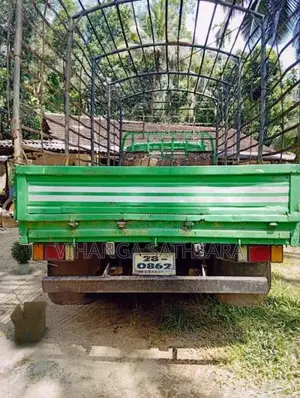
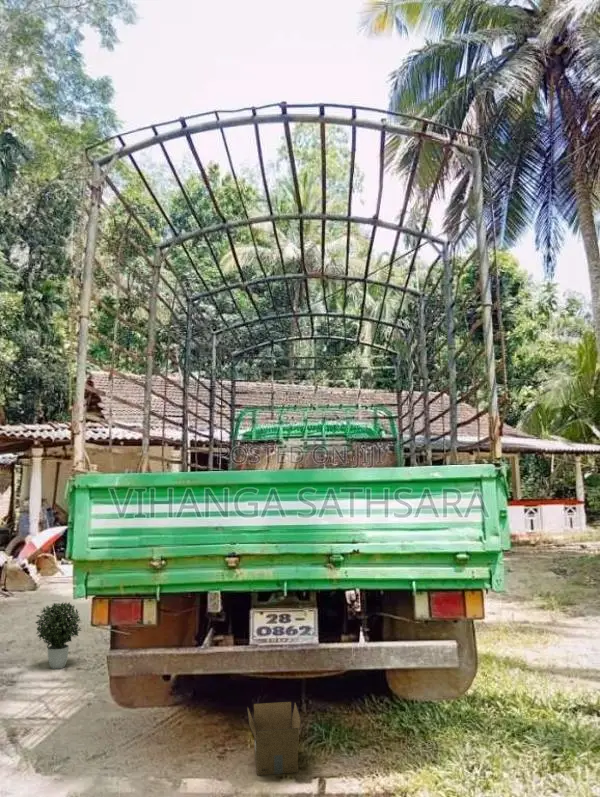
cardboard box: present [10,301,47,342] -> present [247,702,301,775]

